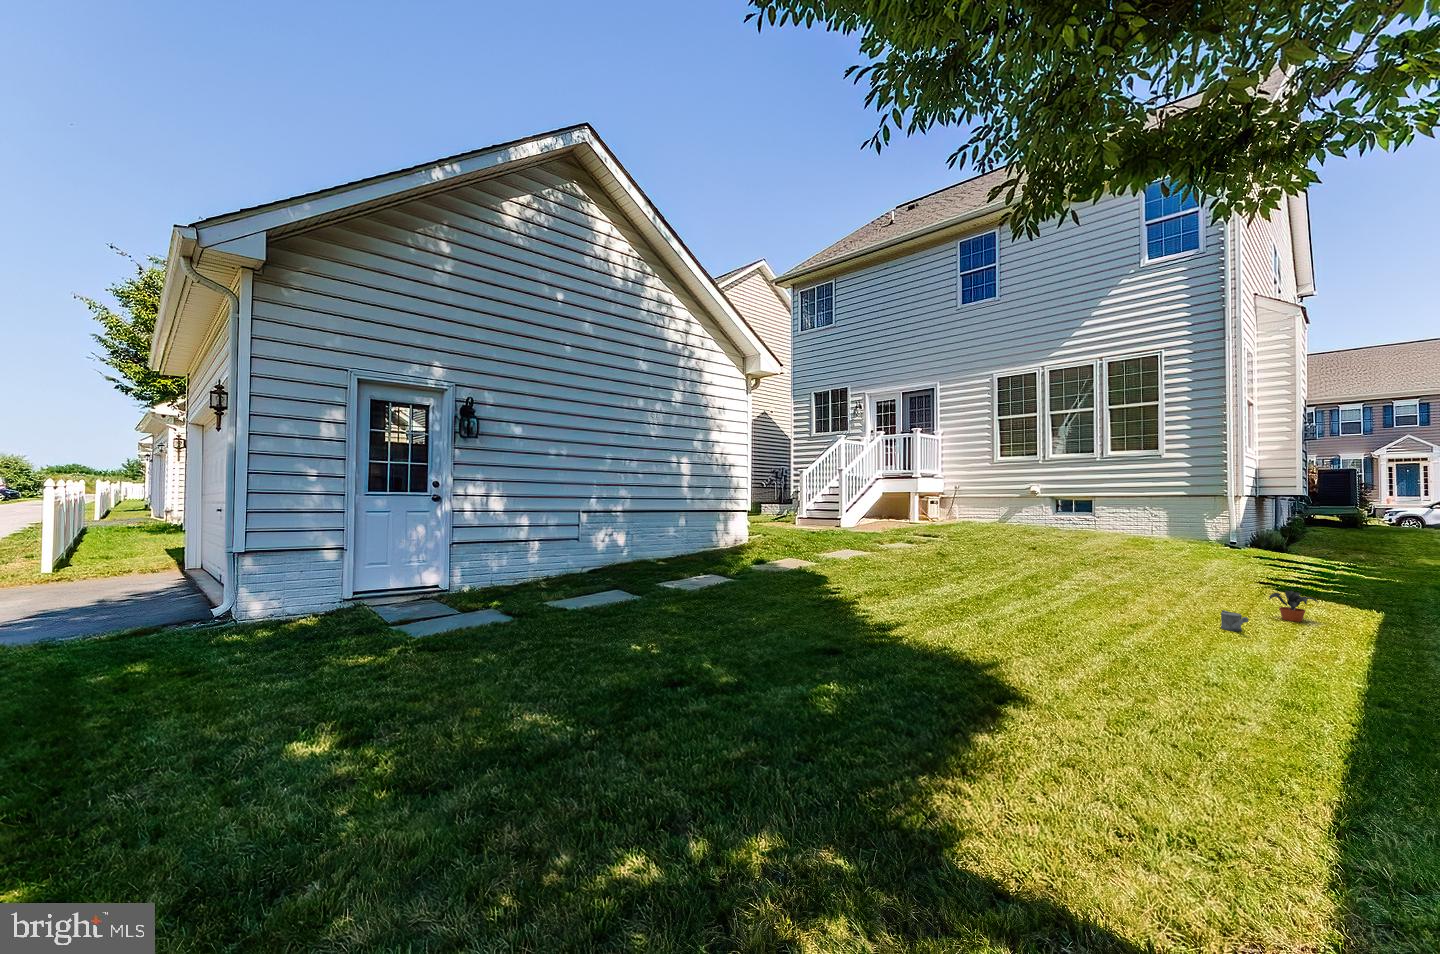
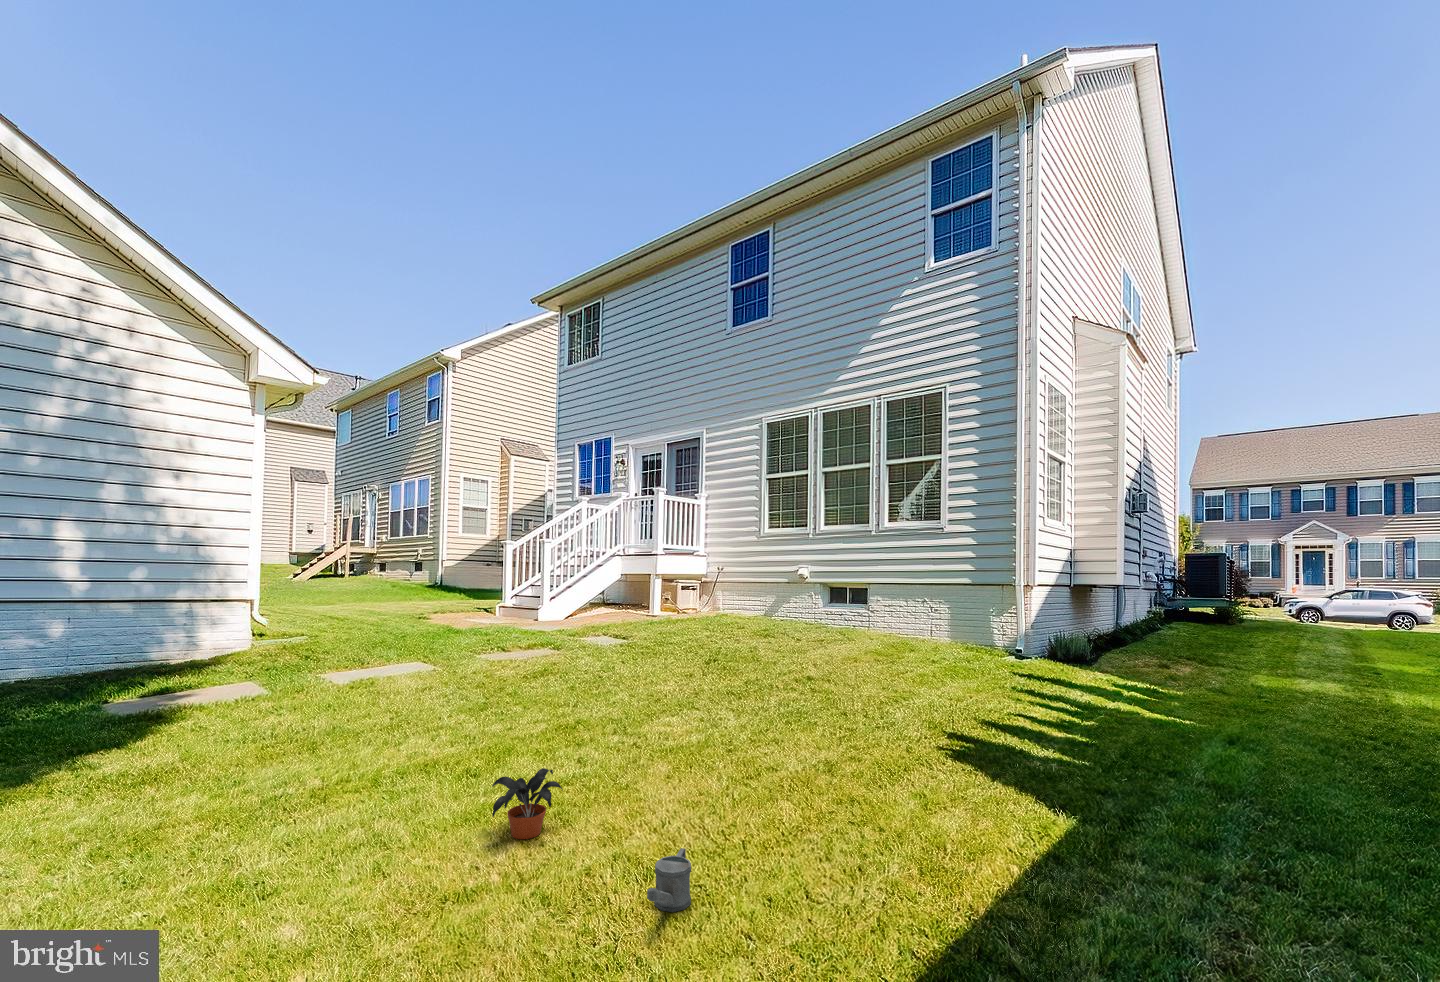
potted plant: present [1269,590,1318,622] -> present [492,768,563,839]

